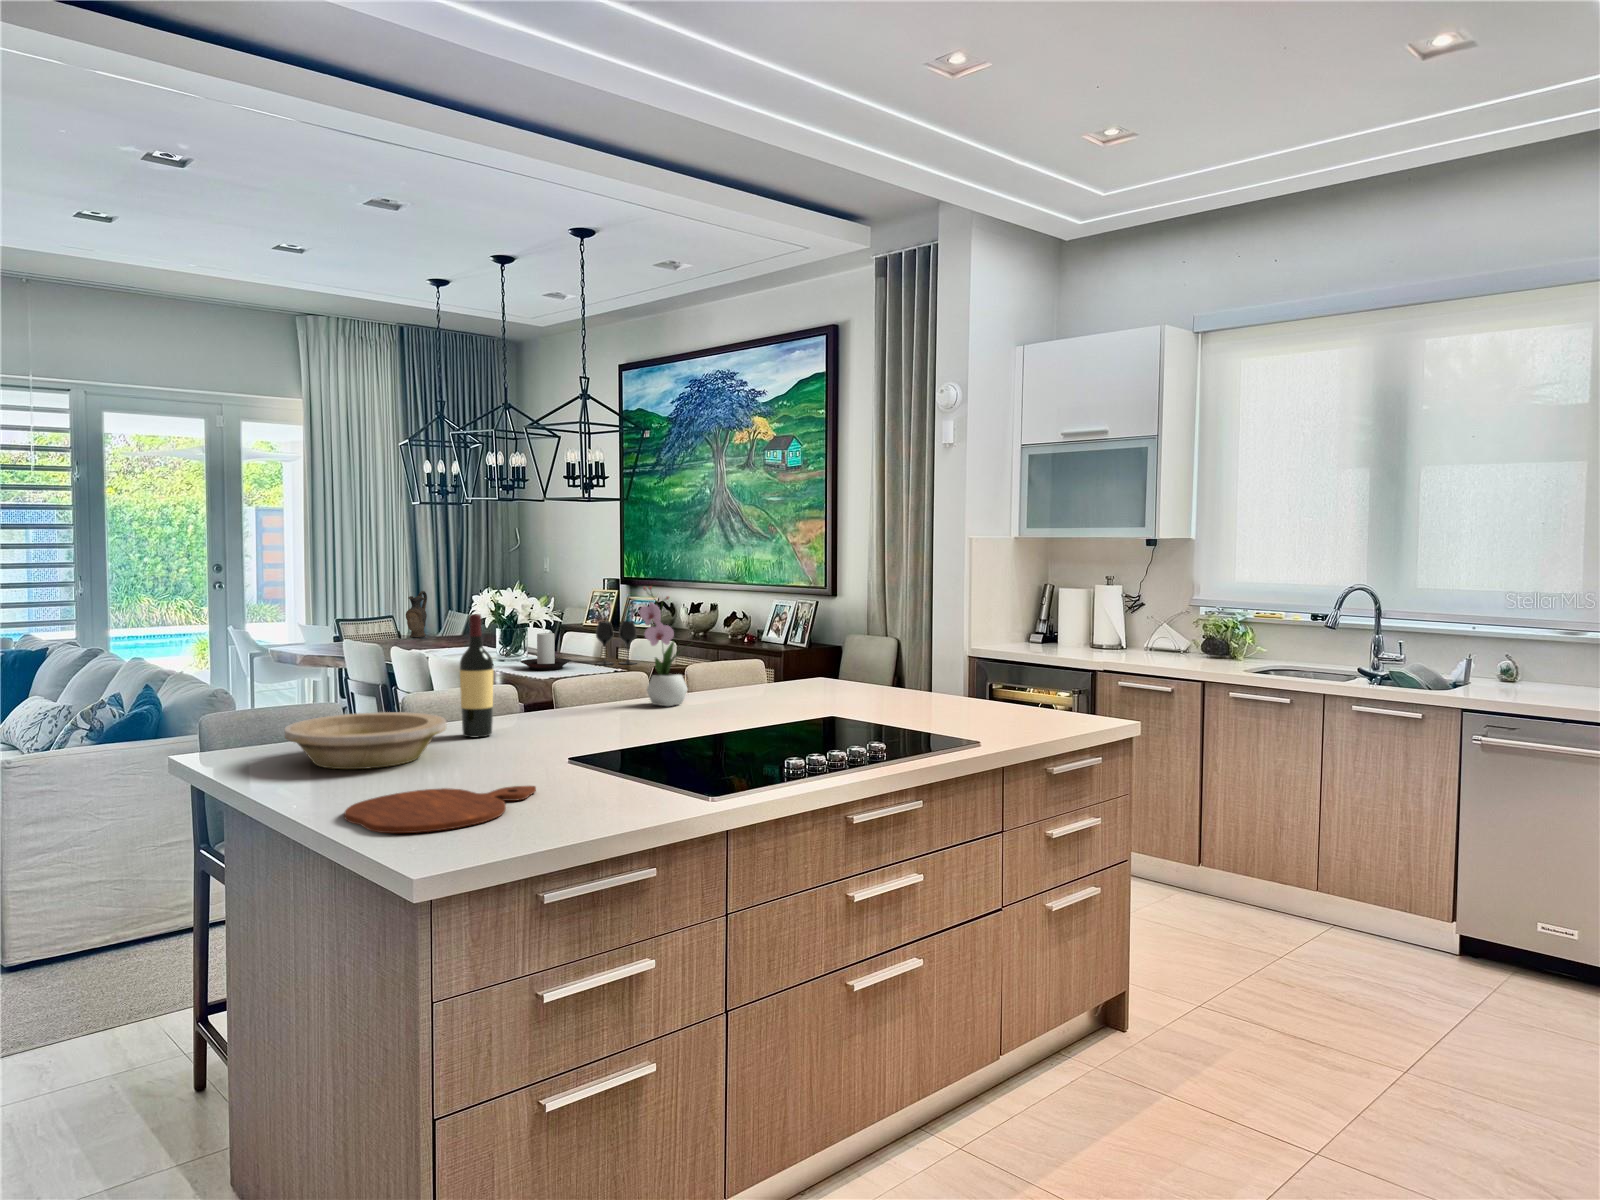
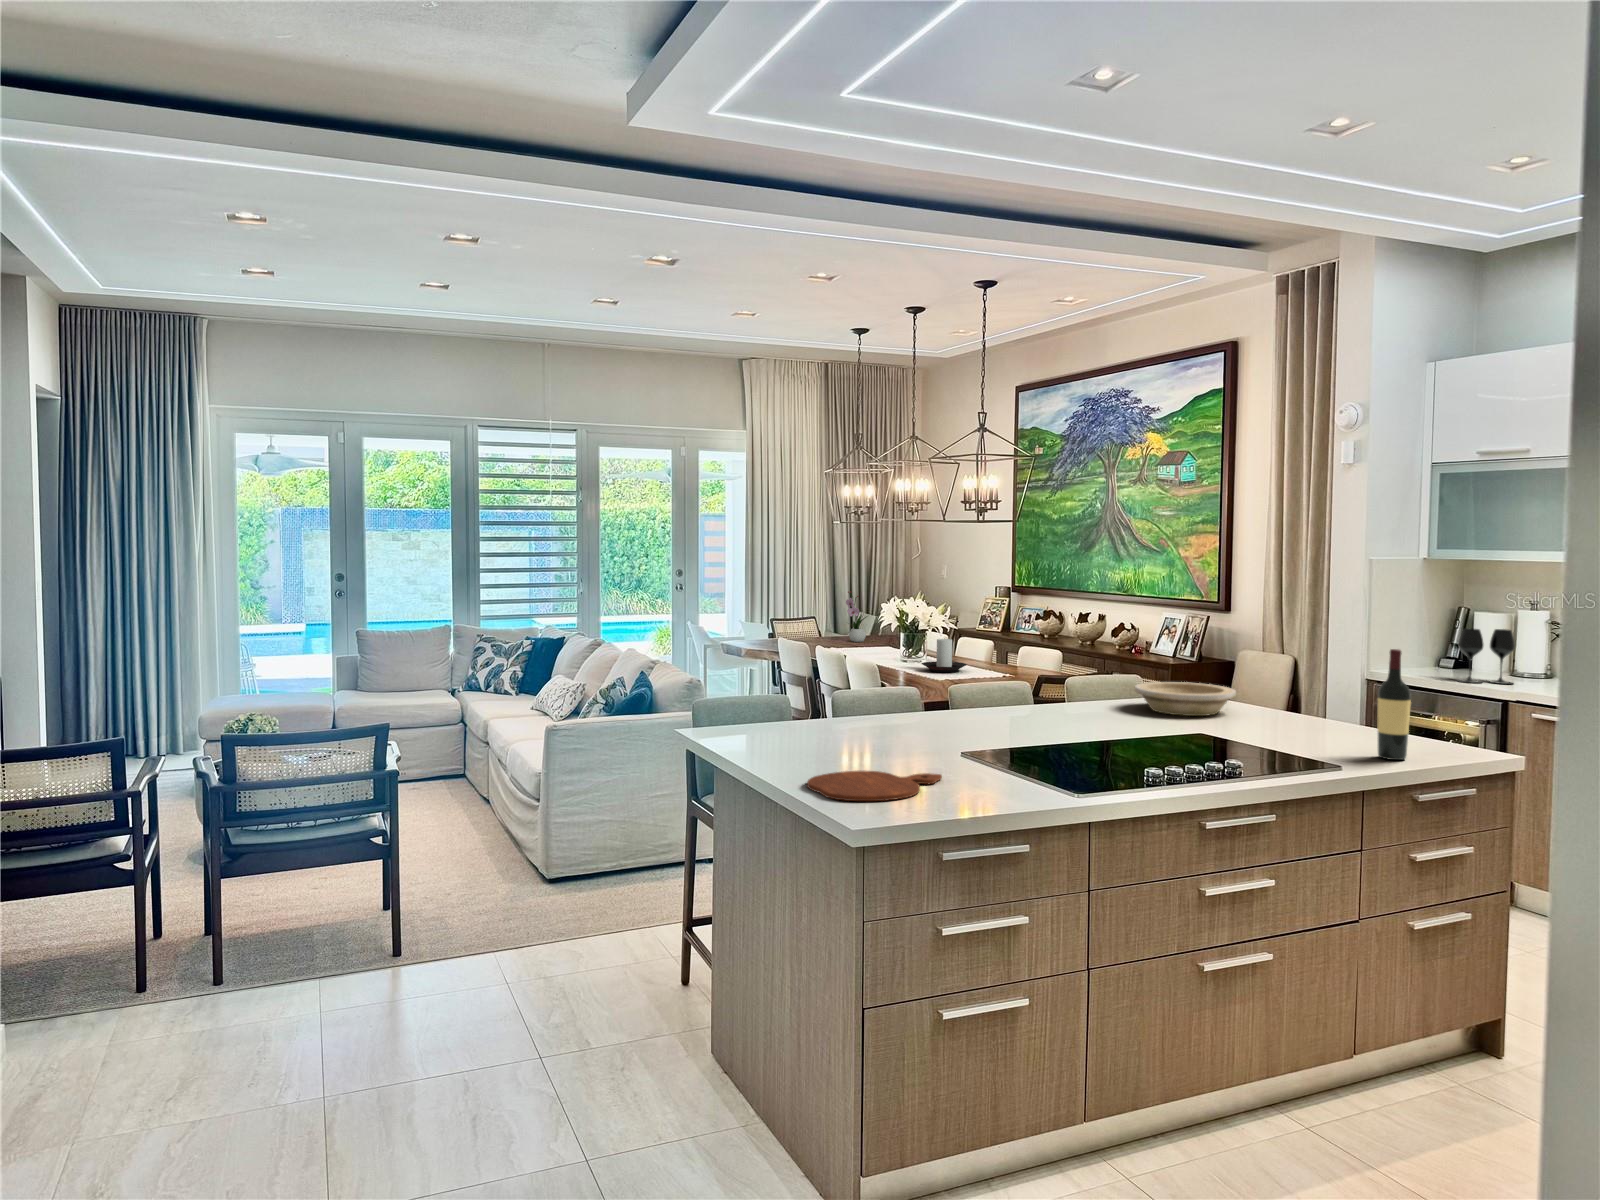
flower arrangement: present [639,586,688,706] -> present [846,591,867,642]
ceramic pitcher: present [406,591,427,637] -> none [821,594,840,635]
wine bottle: present [460,614,494,737] -> present [1377,649,1411,760]
wine glass: present [596,621,637,665] -> present [1459,628,1515,684]
bowl: present [285,712,446,769] -> present [1135,682,1236,716]

